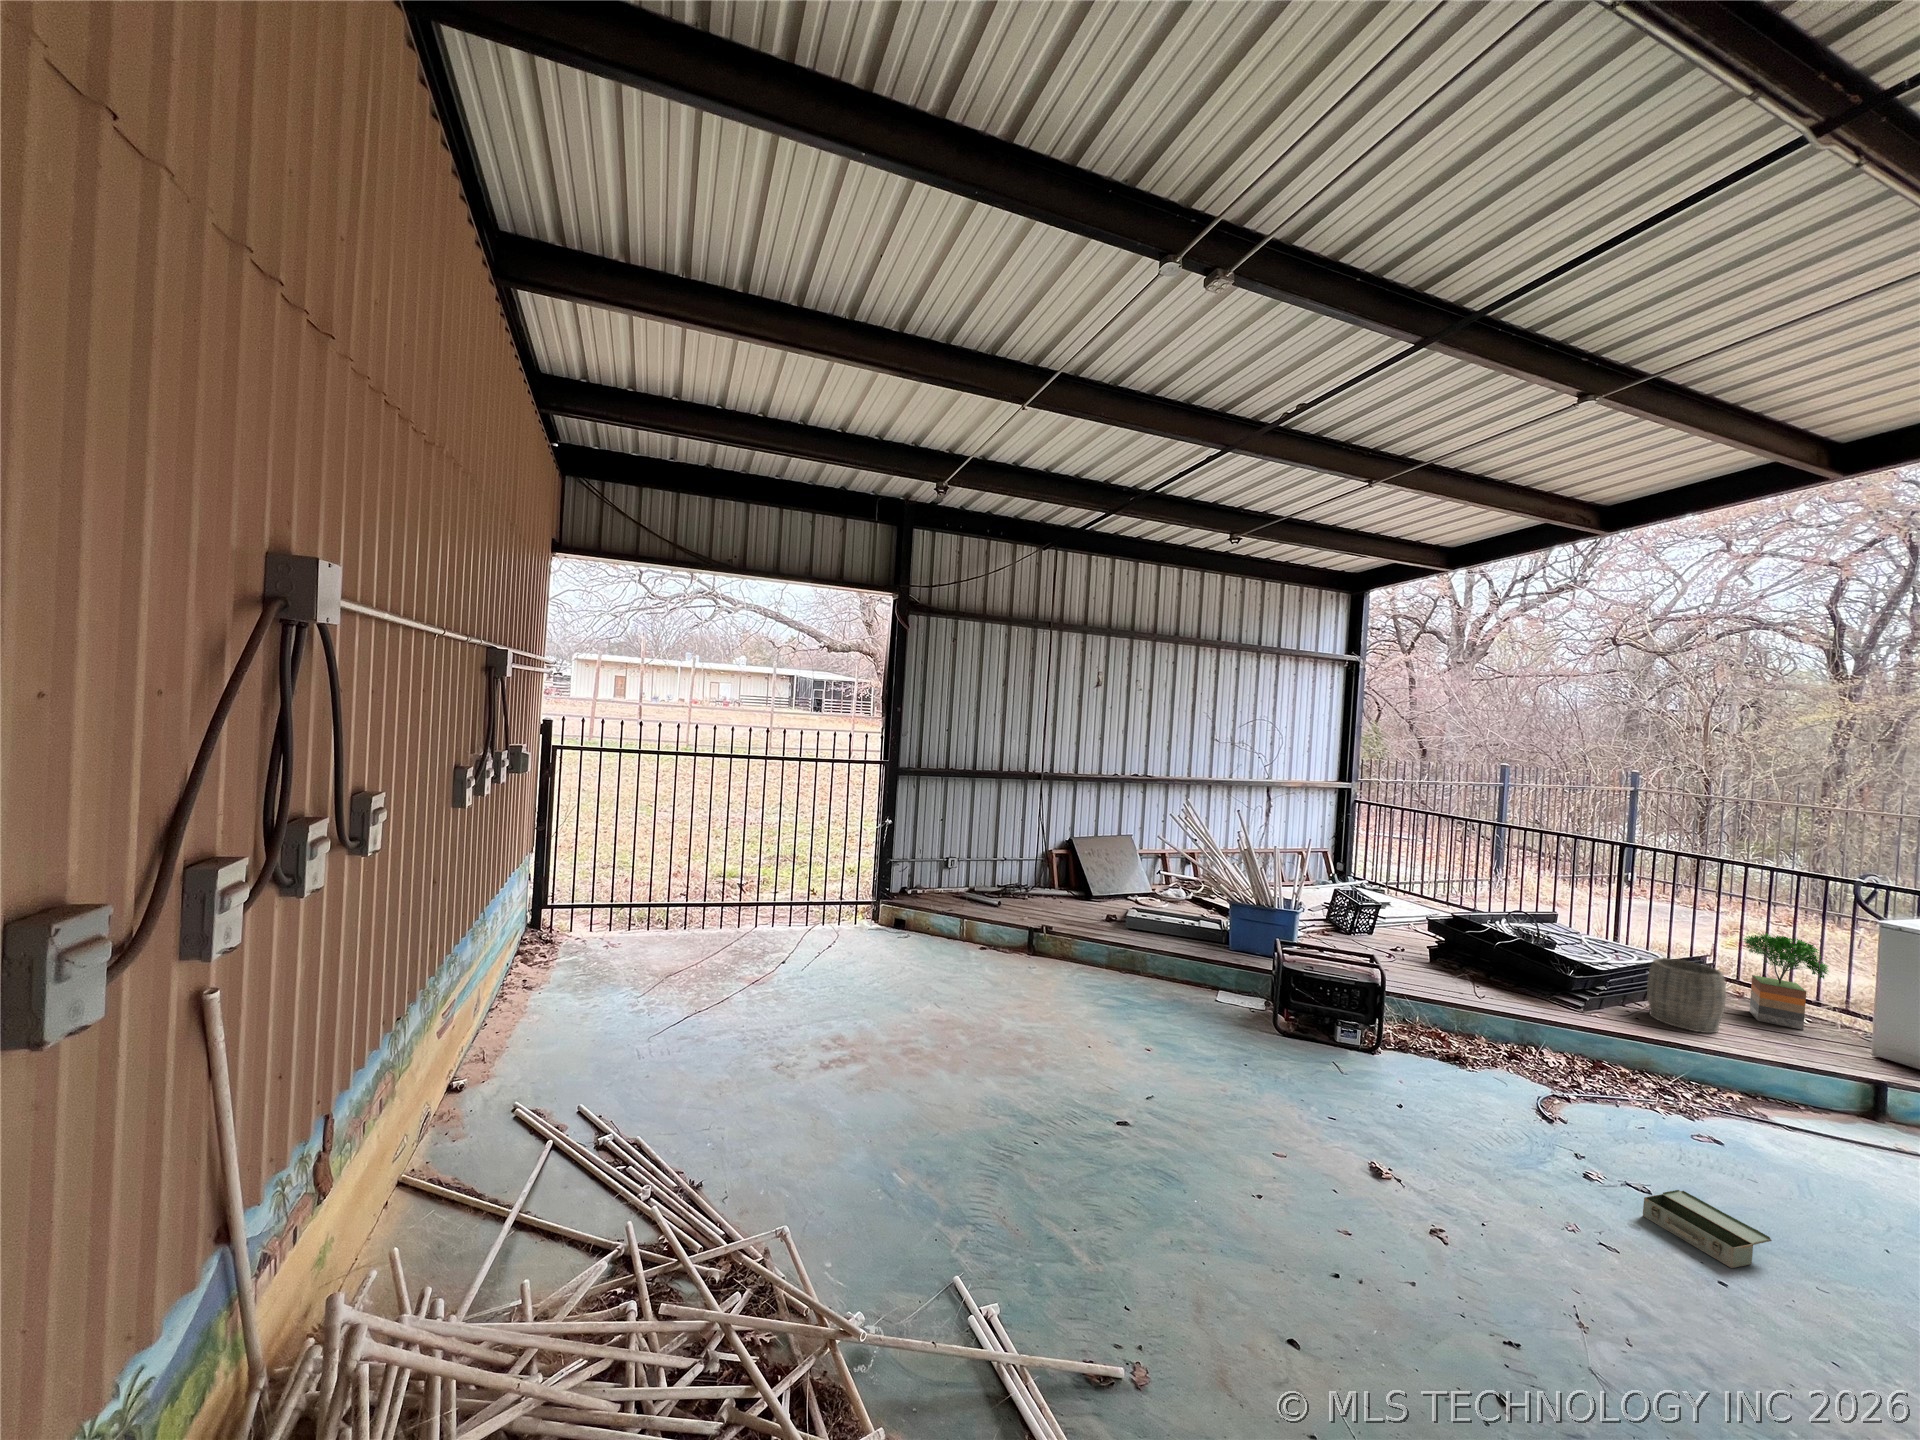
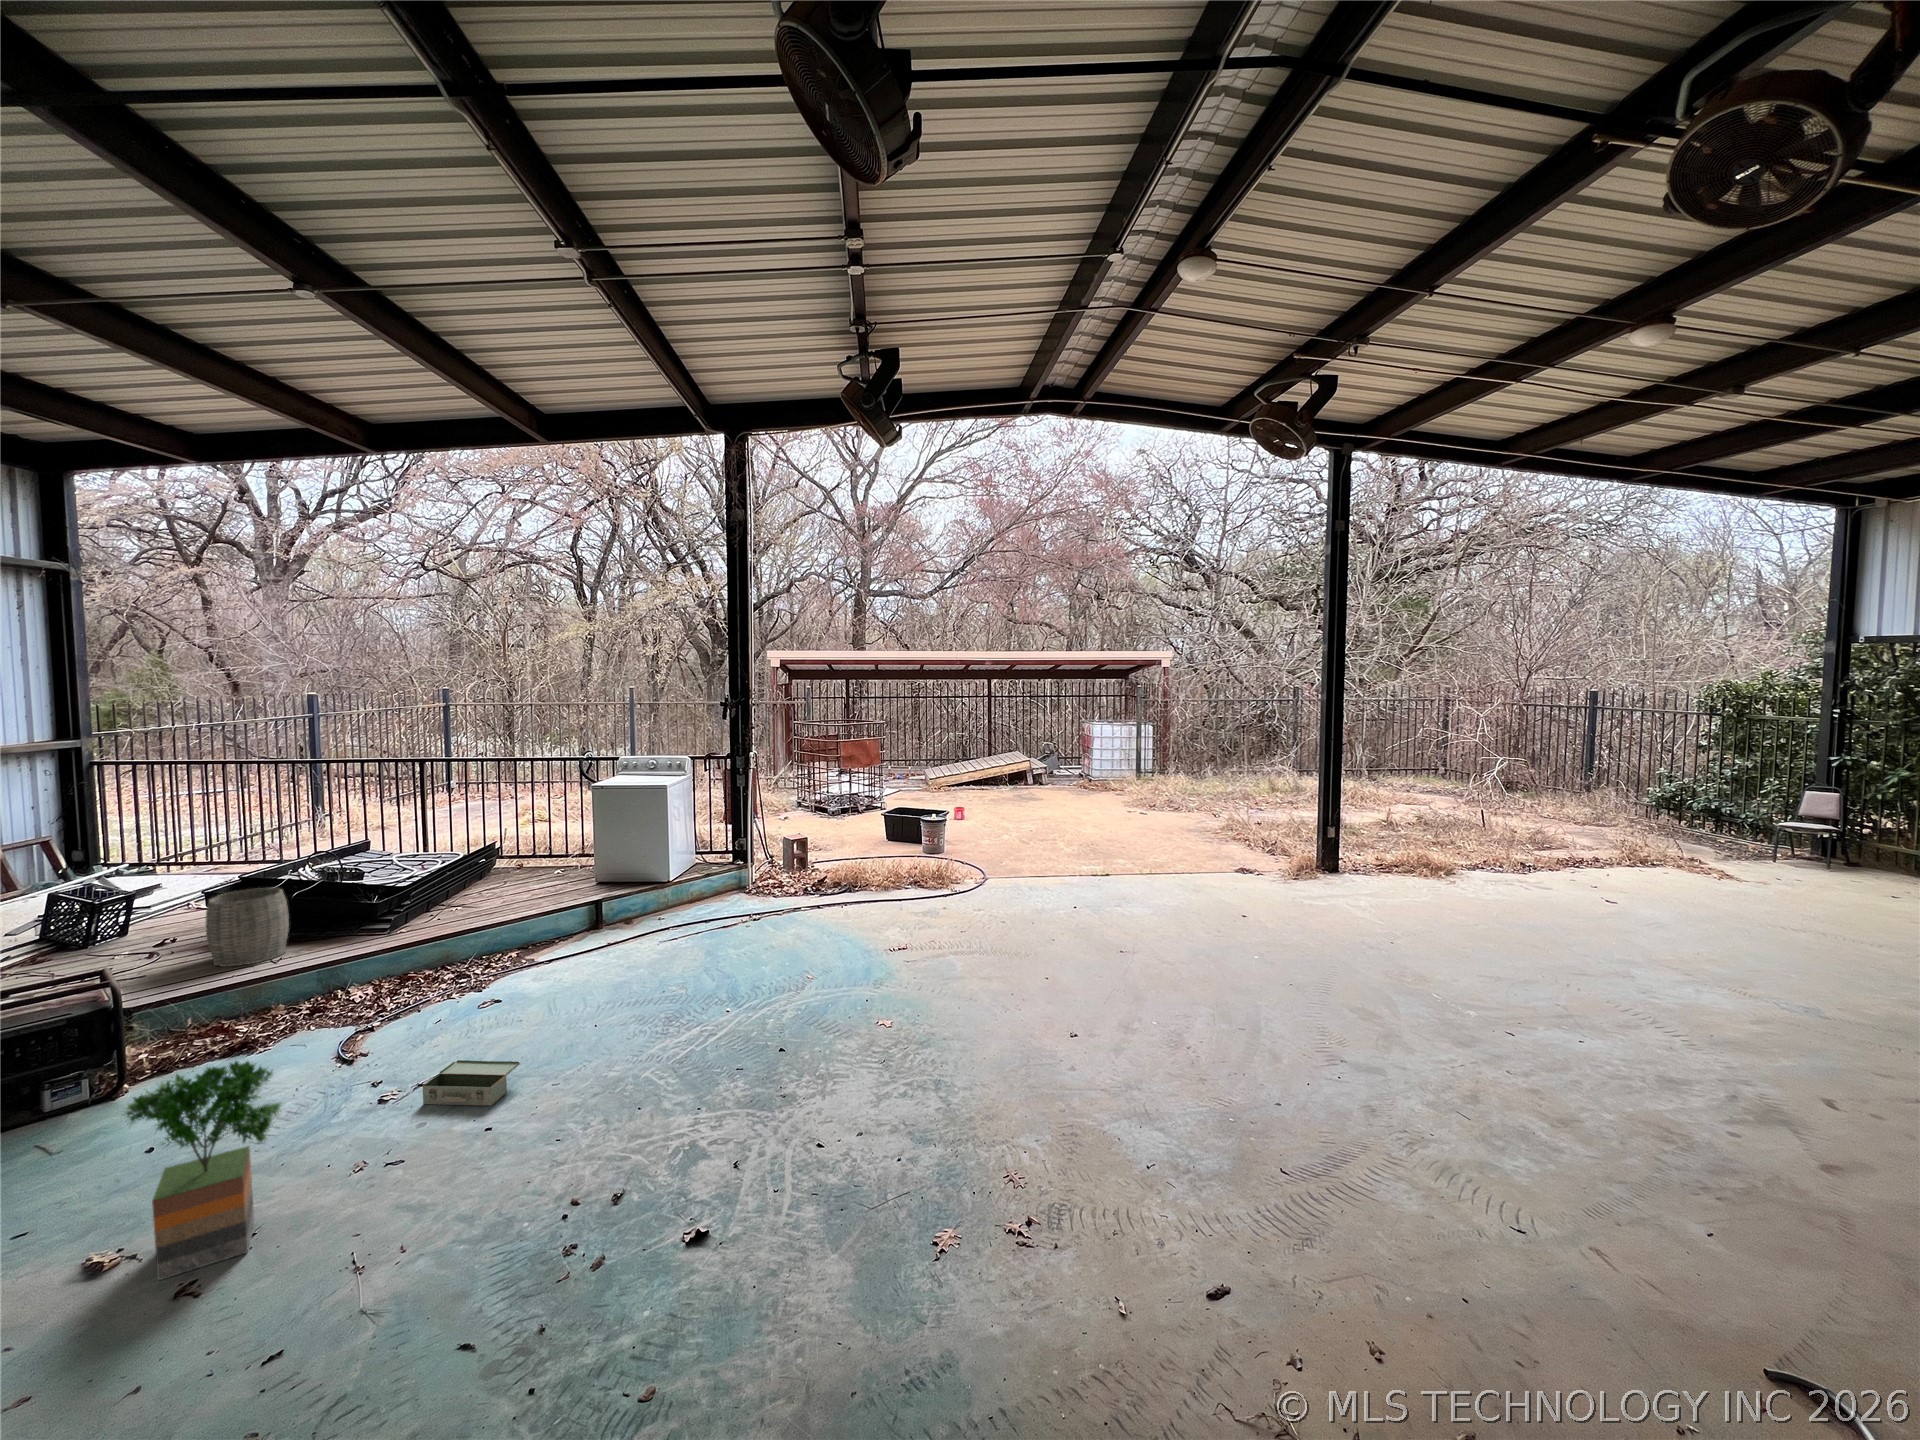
potted tree: present [1743,933,1828,1030] -> present [124,1061,282,1281]
woven basket: present [1647,958,1726,1033] -> present [206,888,289,967]

